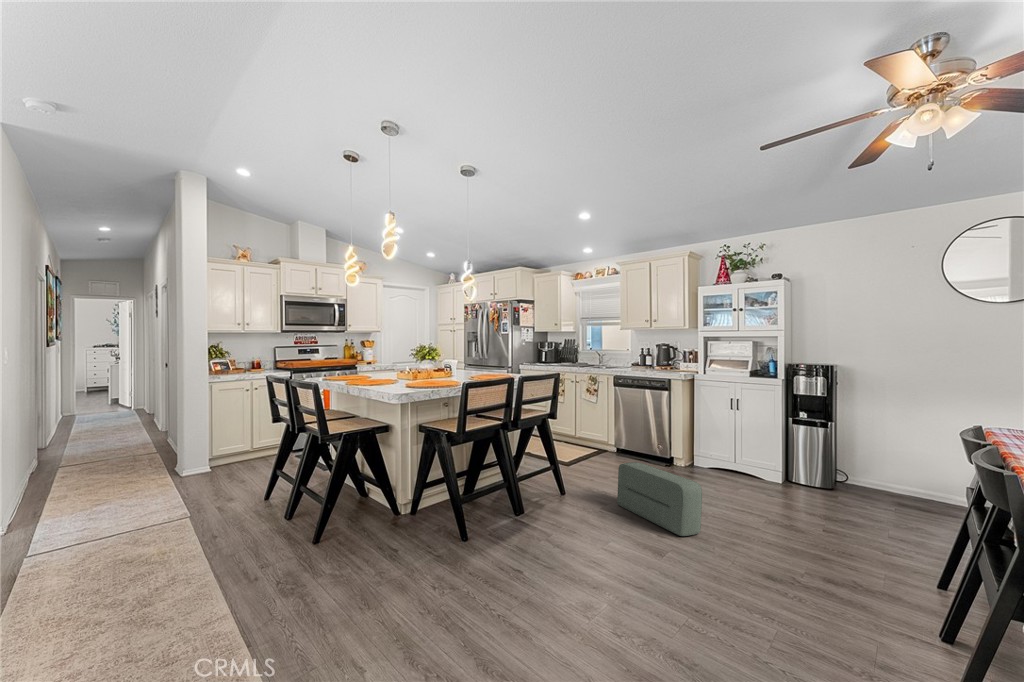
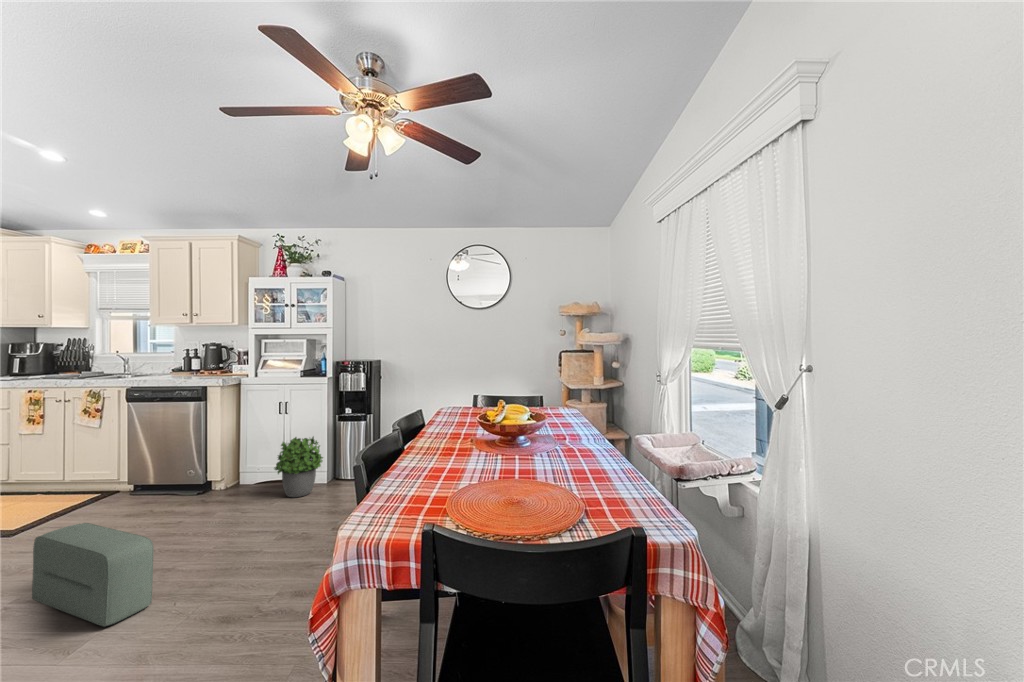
potted plant: none [734,432,784,490] -> present [275,437,323,497]

